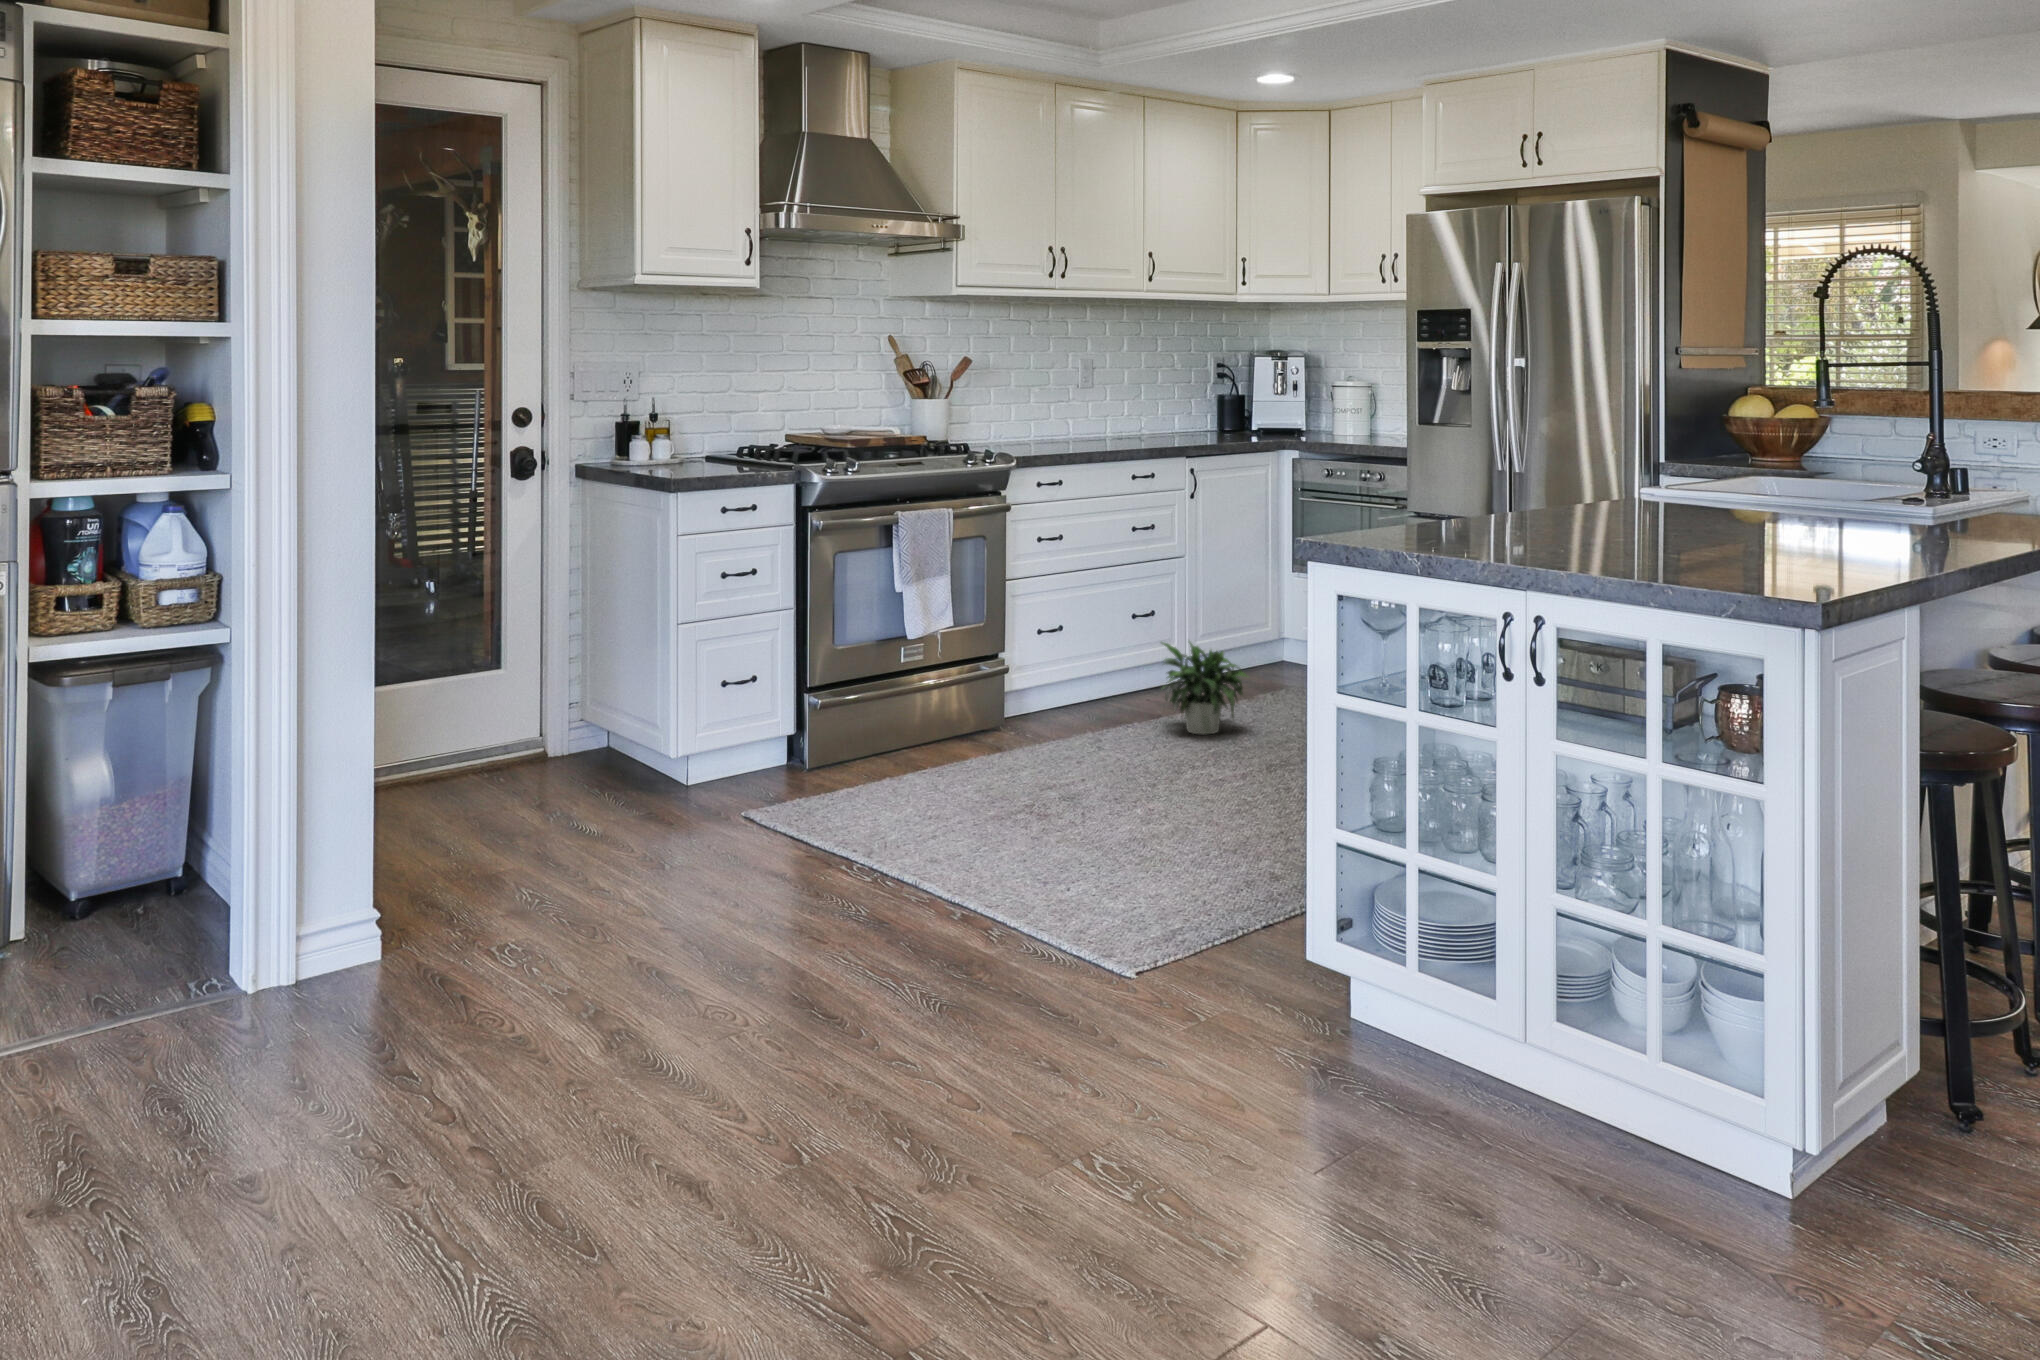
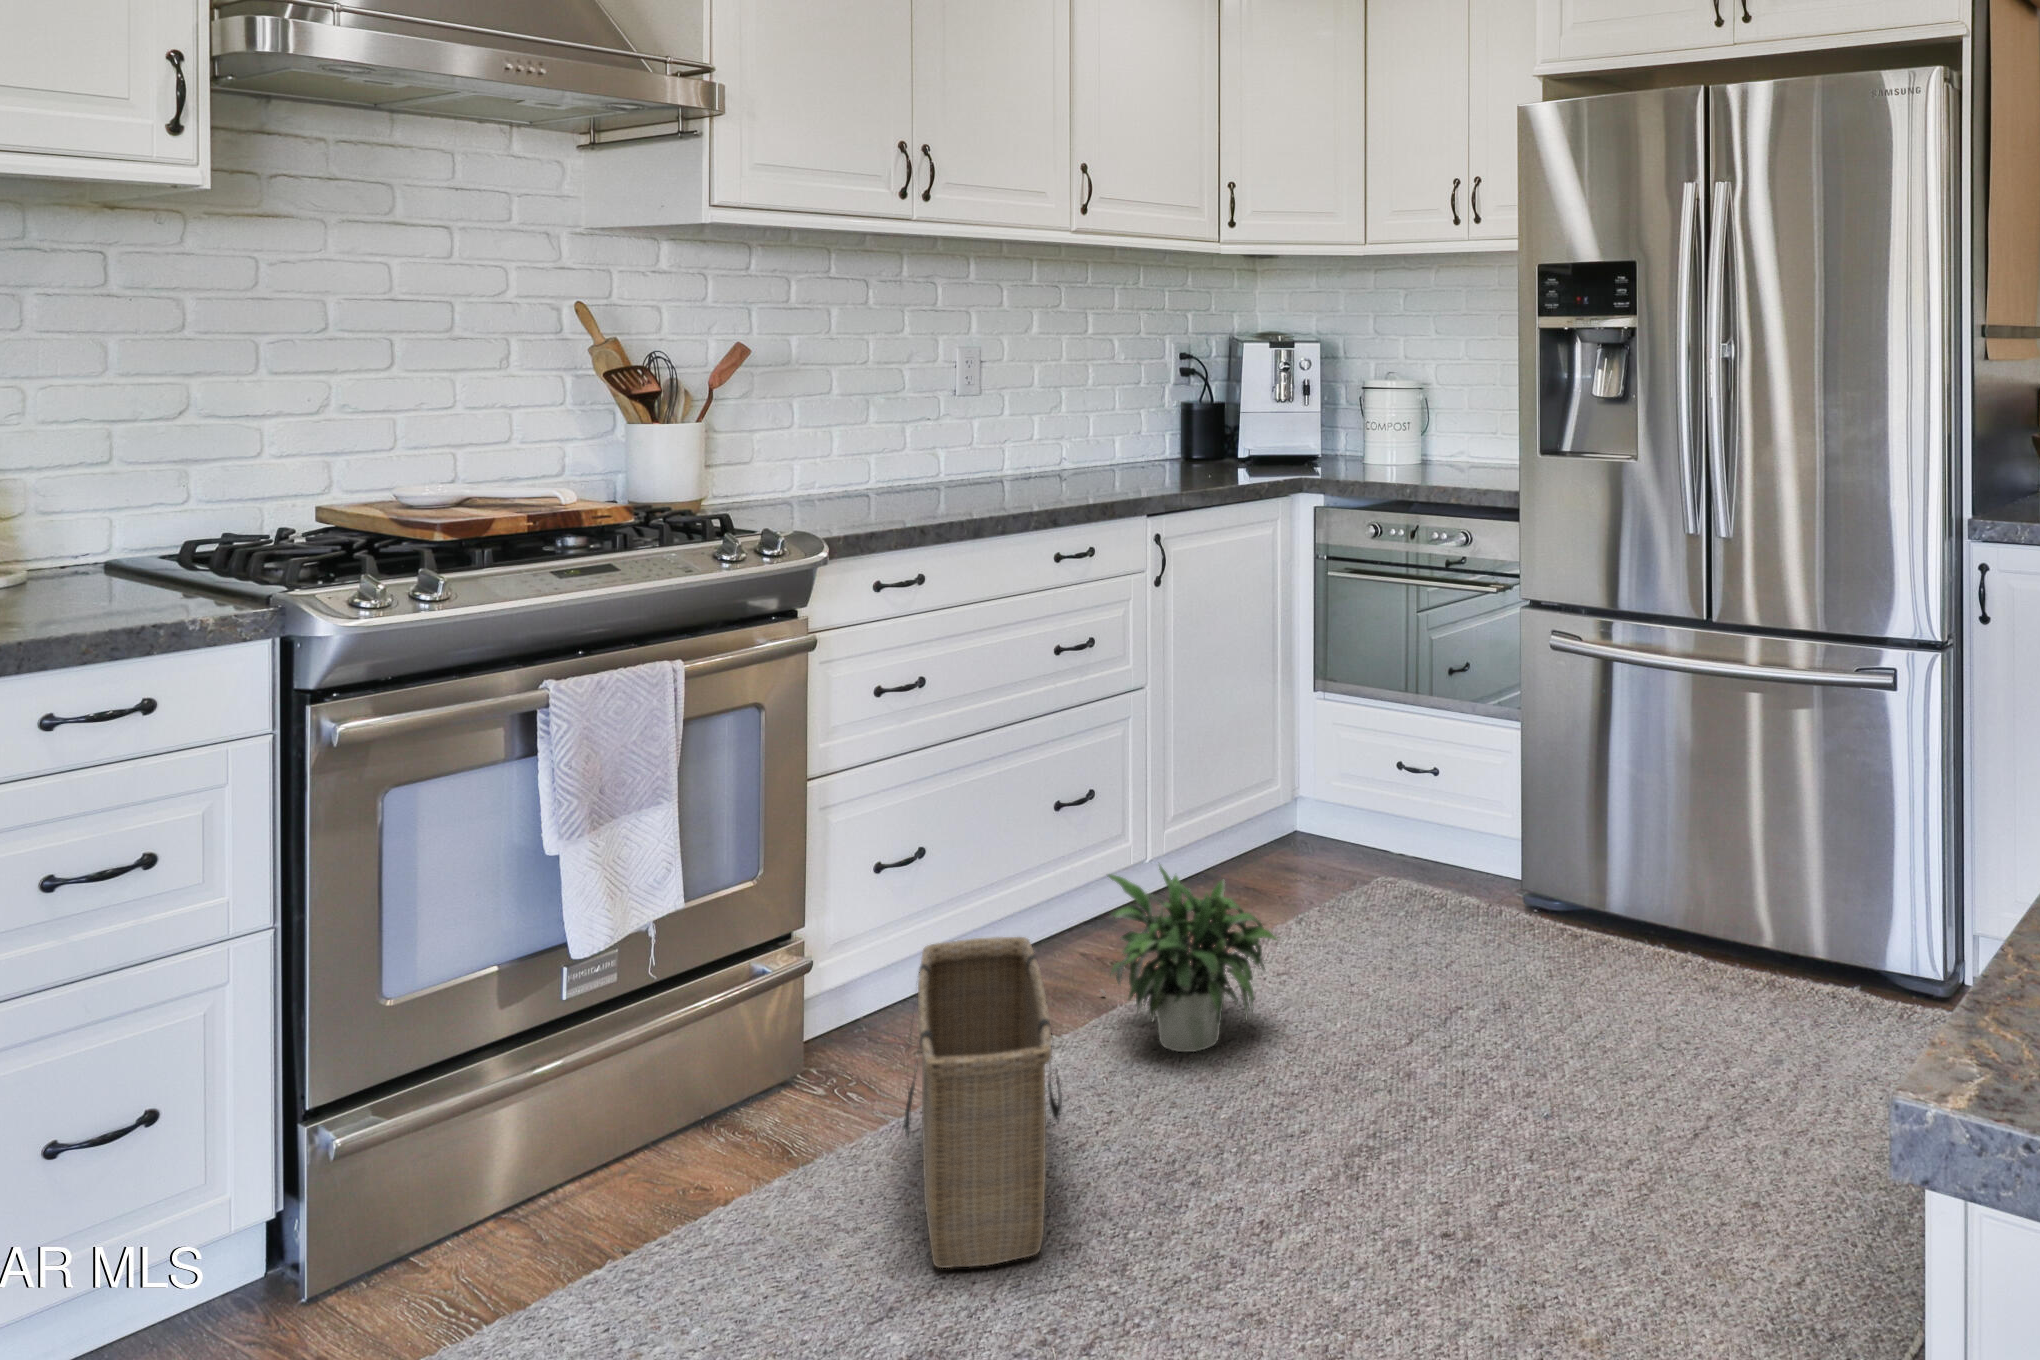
basket: none [1056,655,1130,784] -> present [904,937,1062,1268]

